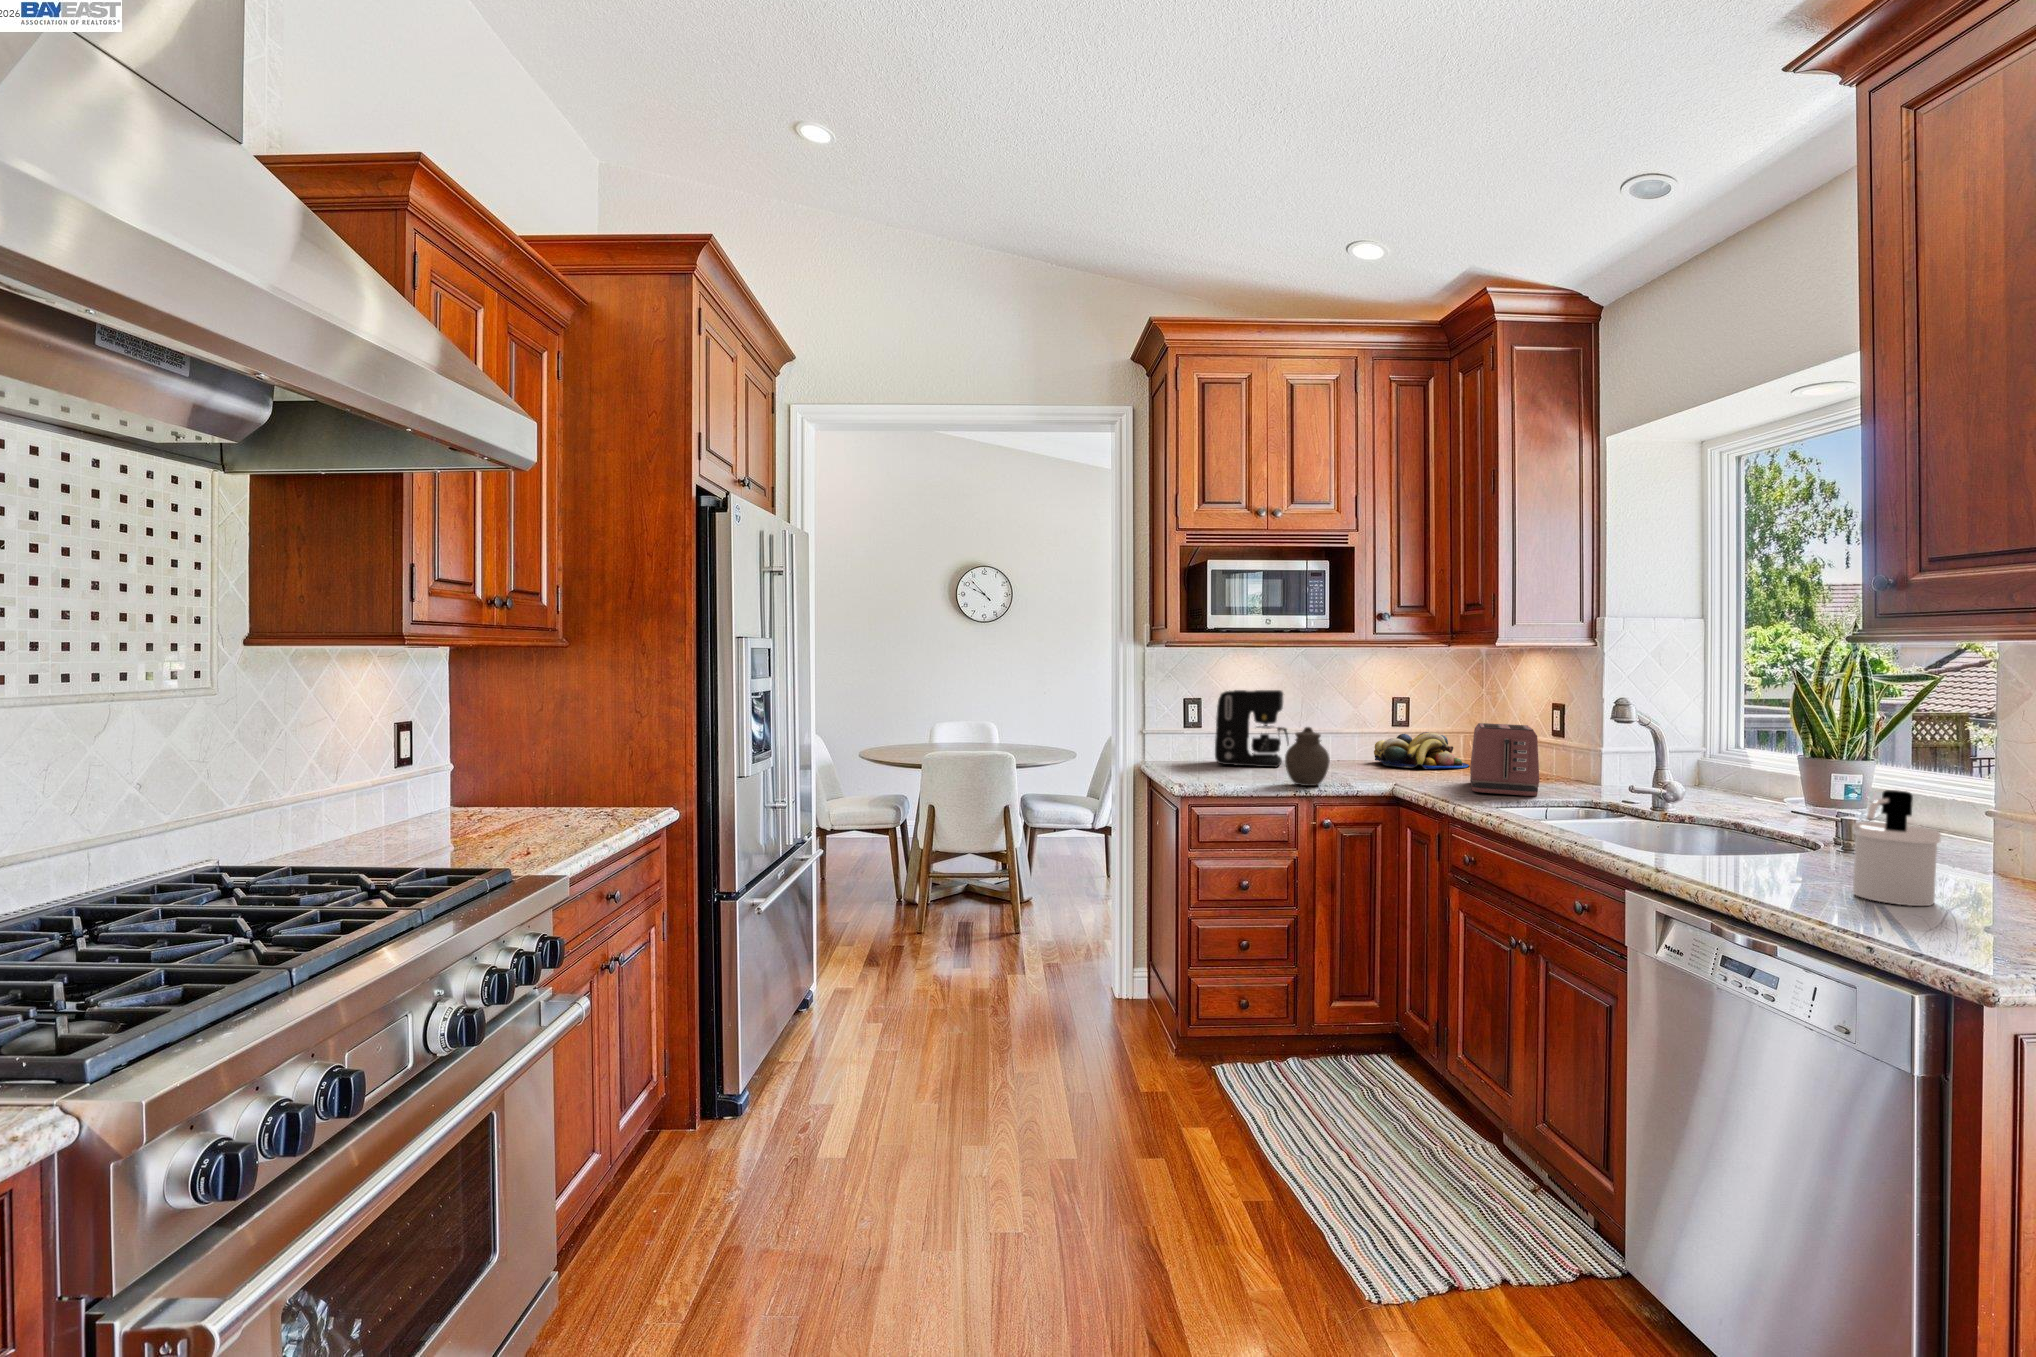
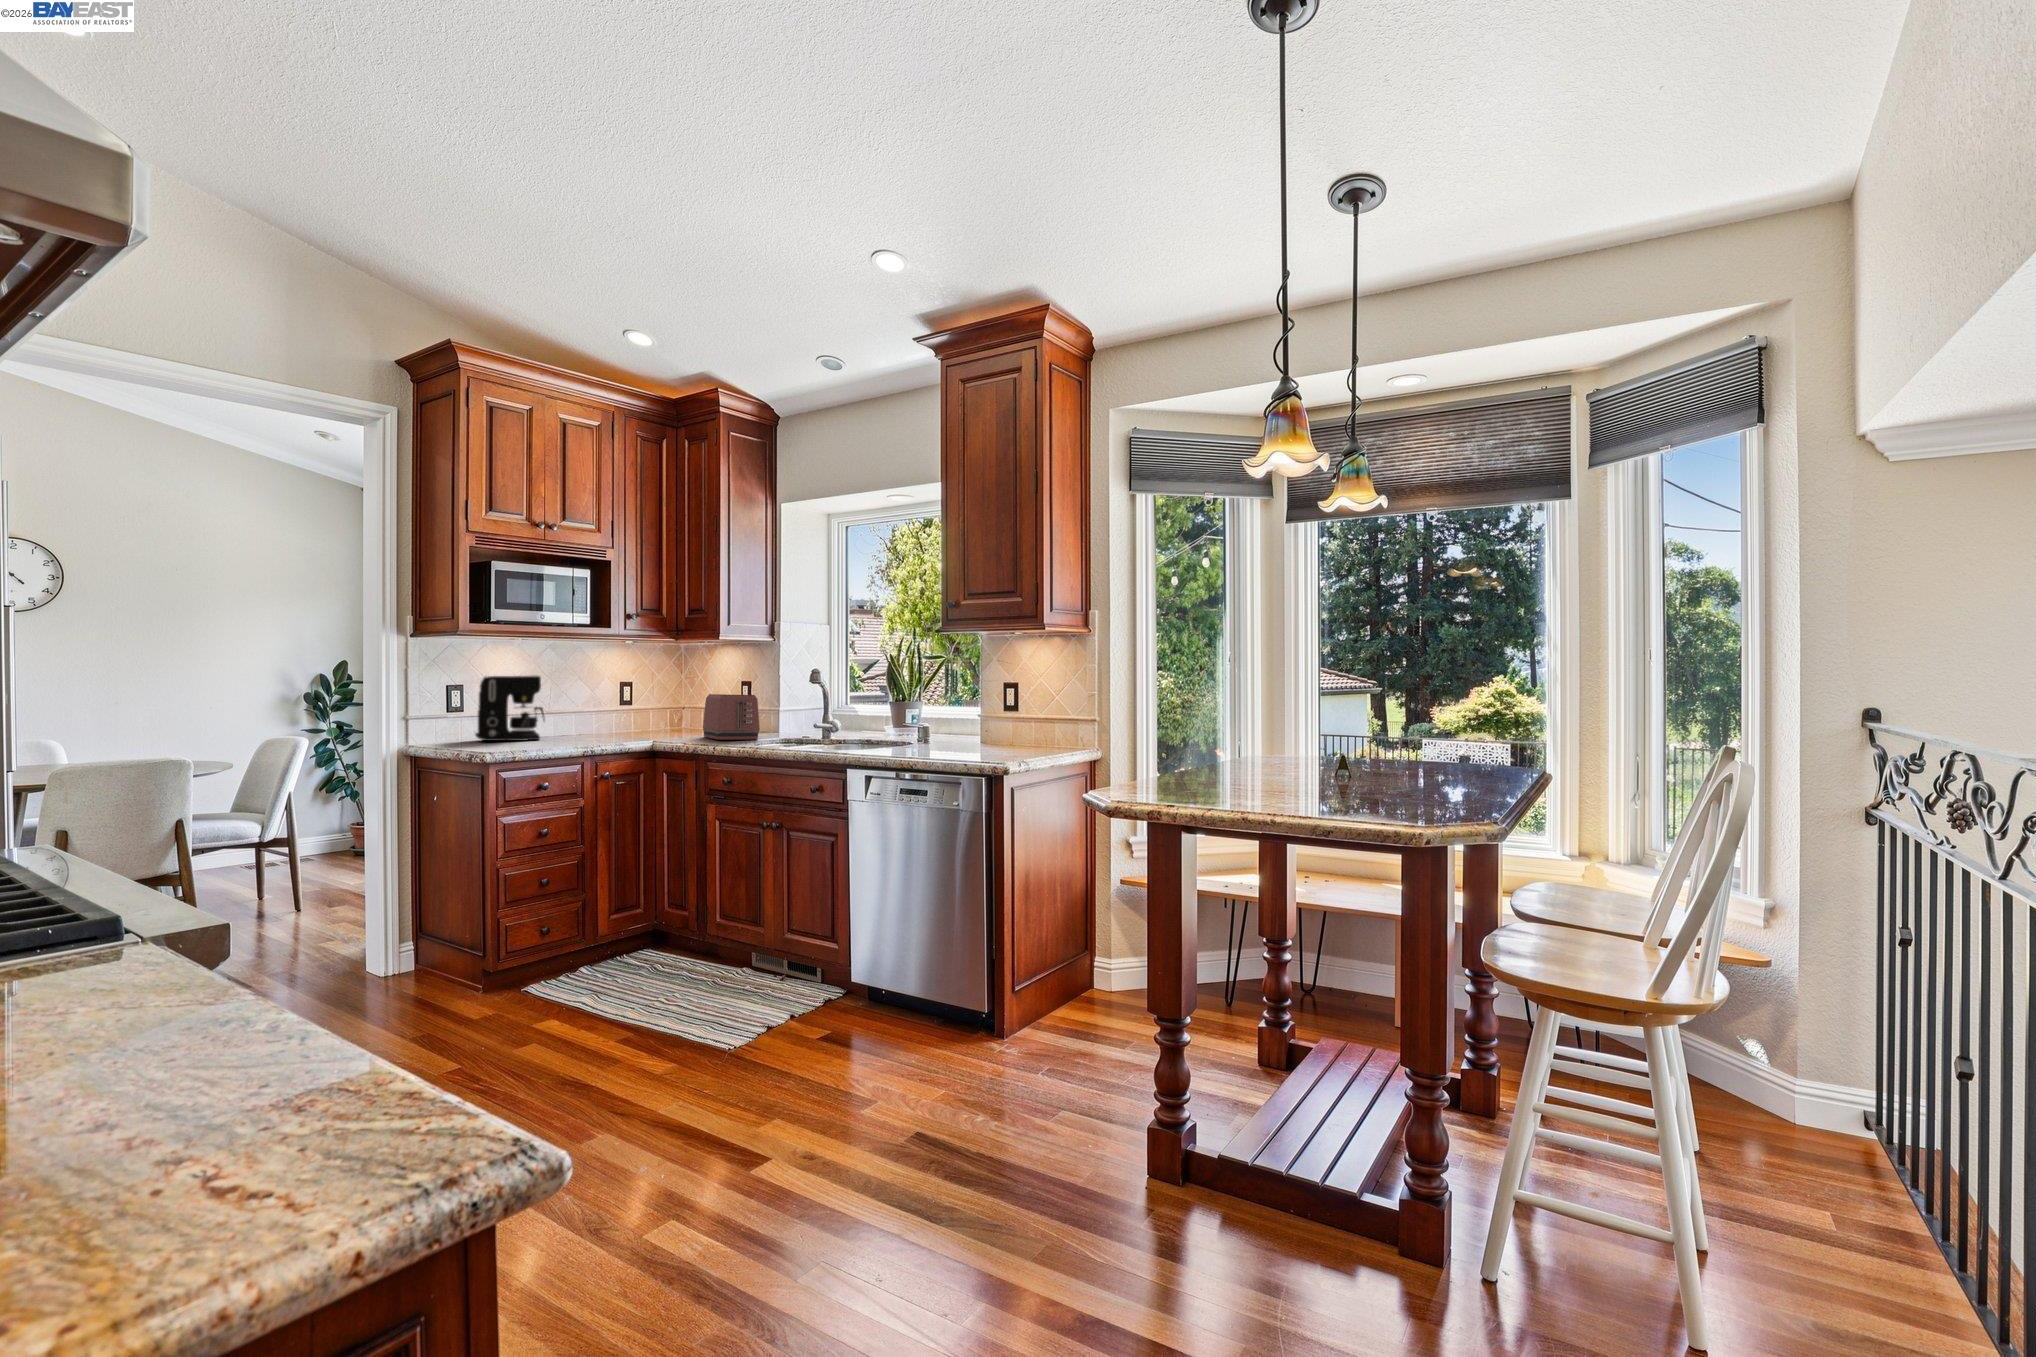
jar: present [1285,727,1330,786] -> none [573,699,610,746]
fruit bowl: present [1374,732,1469,769] -> none [610,707,685,733]
soap dispenser: present [1853,790,1941,906] -> none [959,703,991,756]

